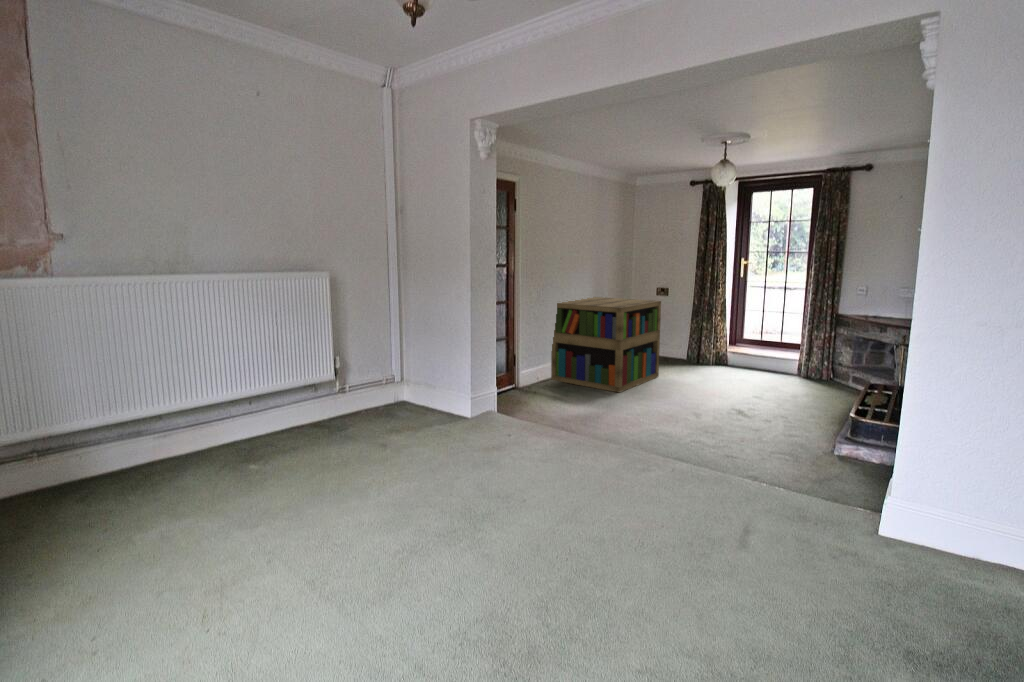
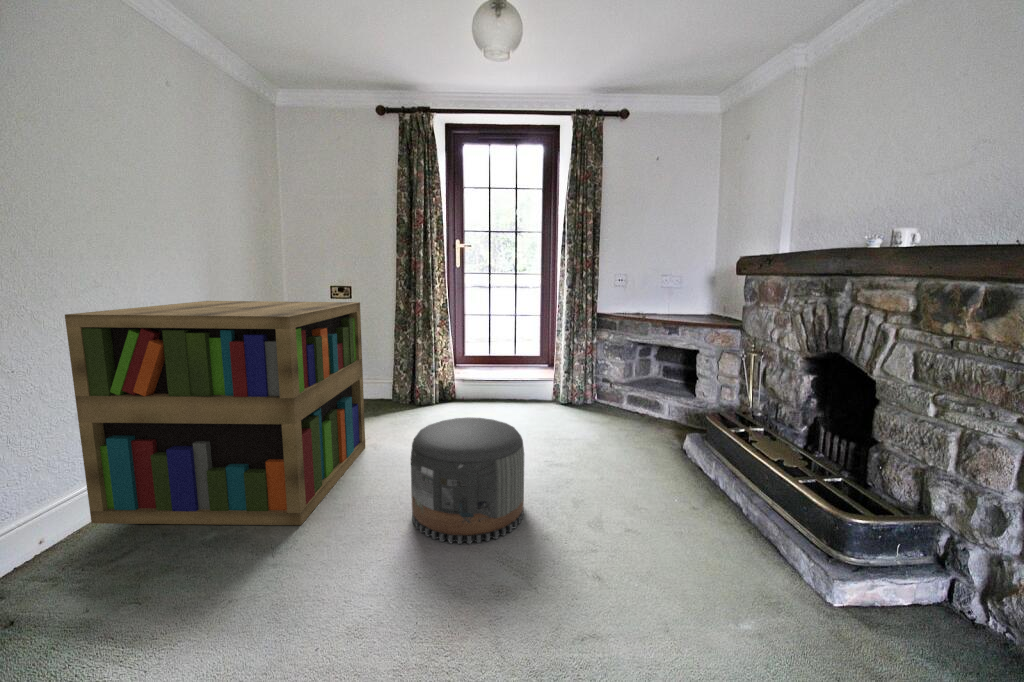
pouf: none [662,360,717,409] -> present [411,417,524,544]

